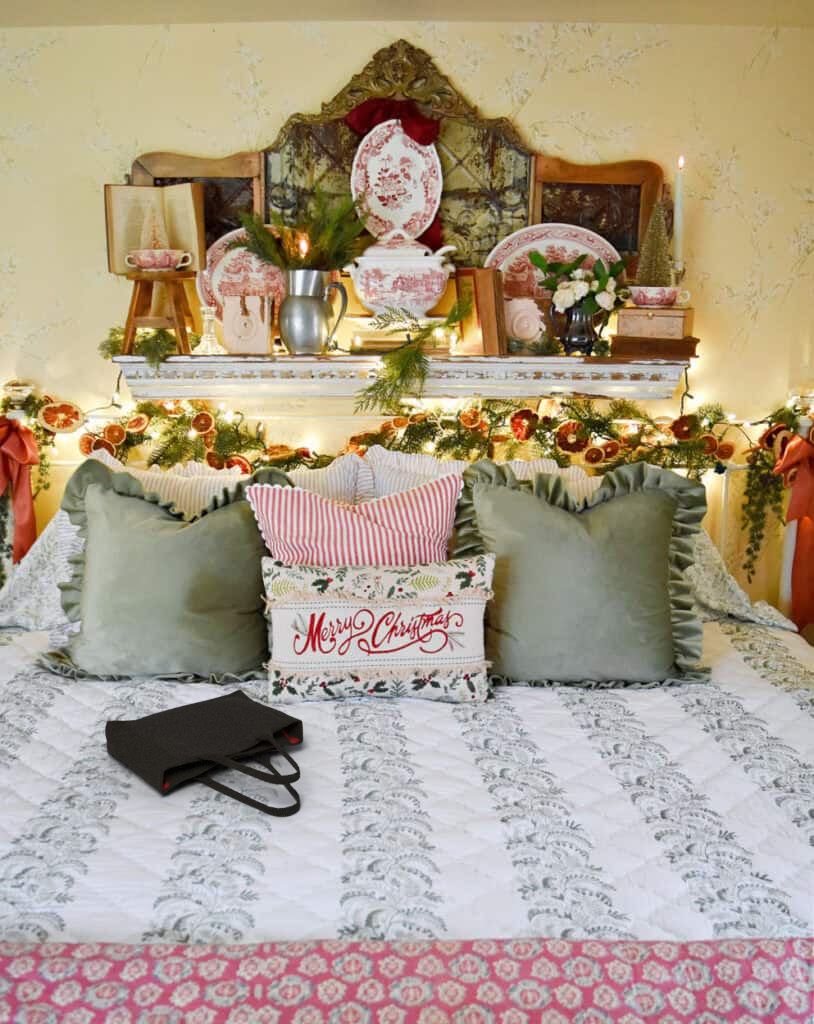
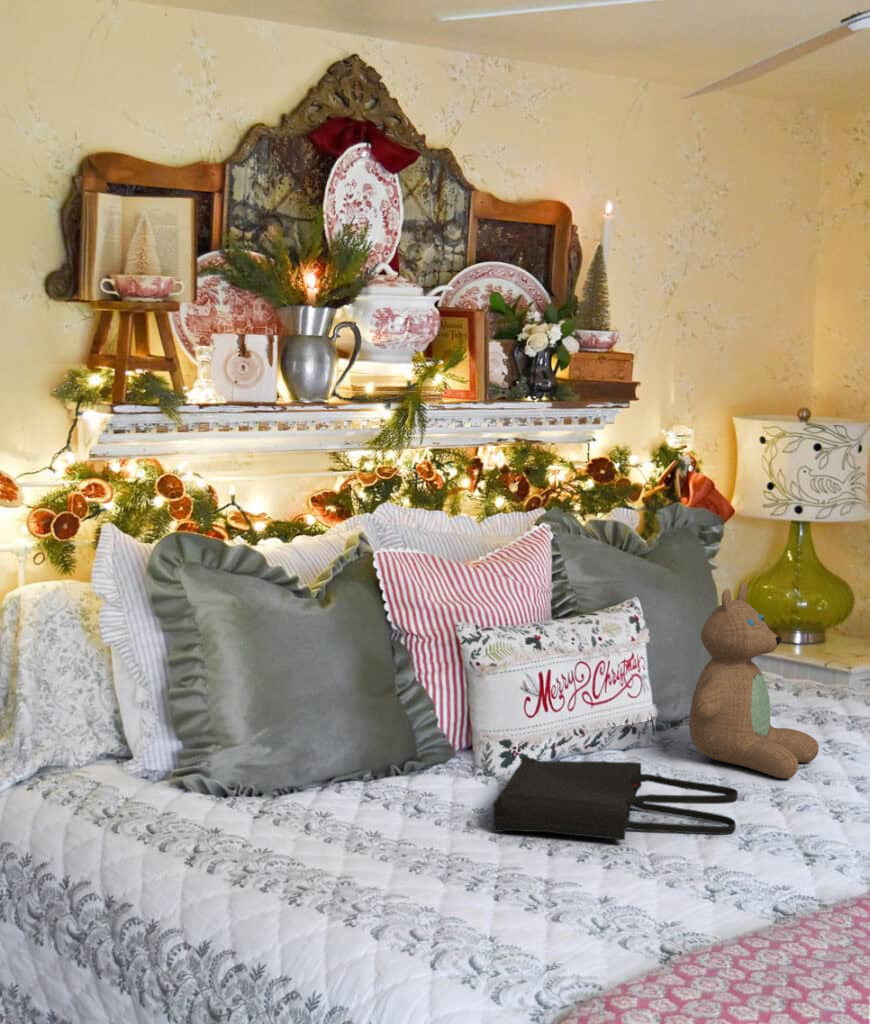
teddy bear: none [407,550,564,773] -> present [689,583,819,778]

